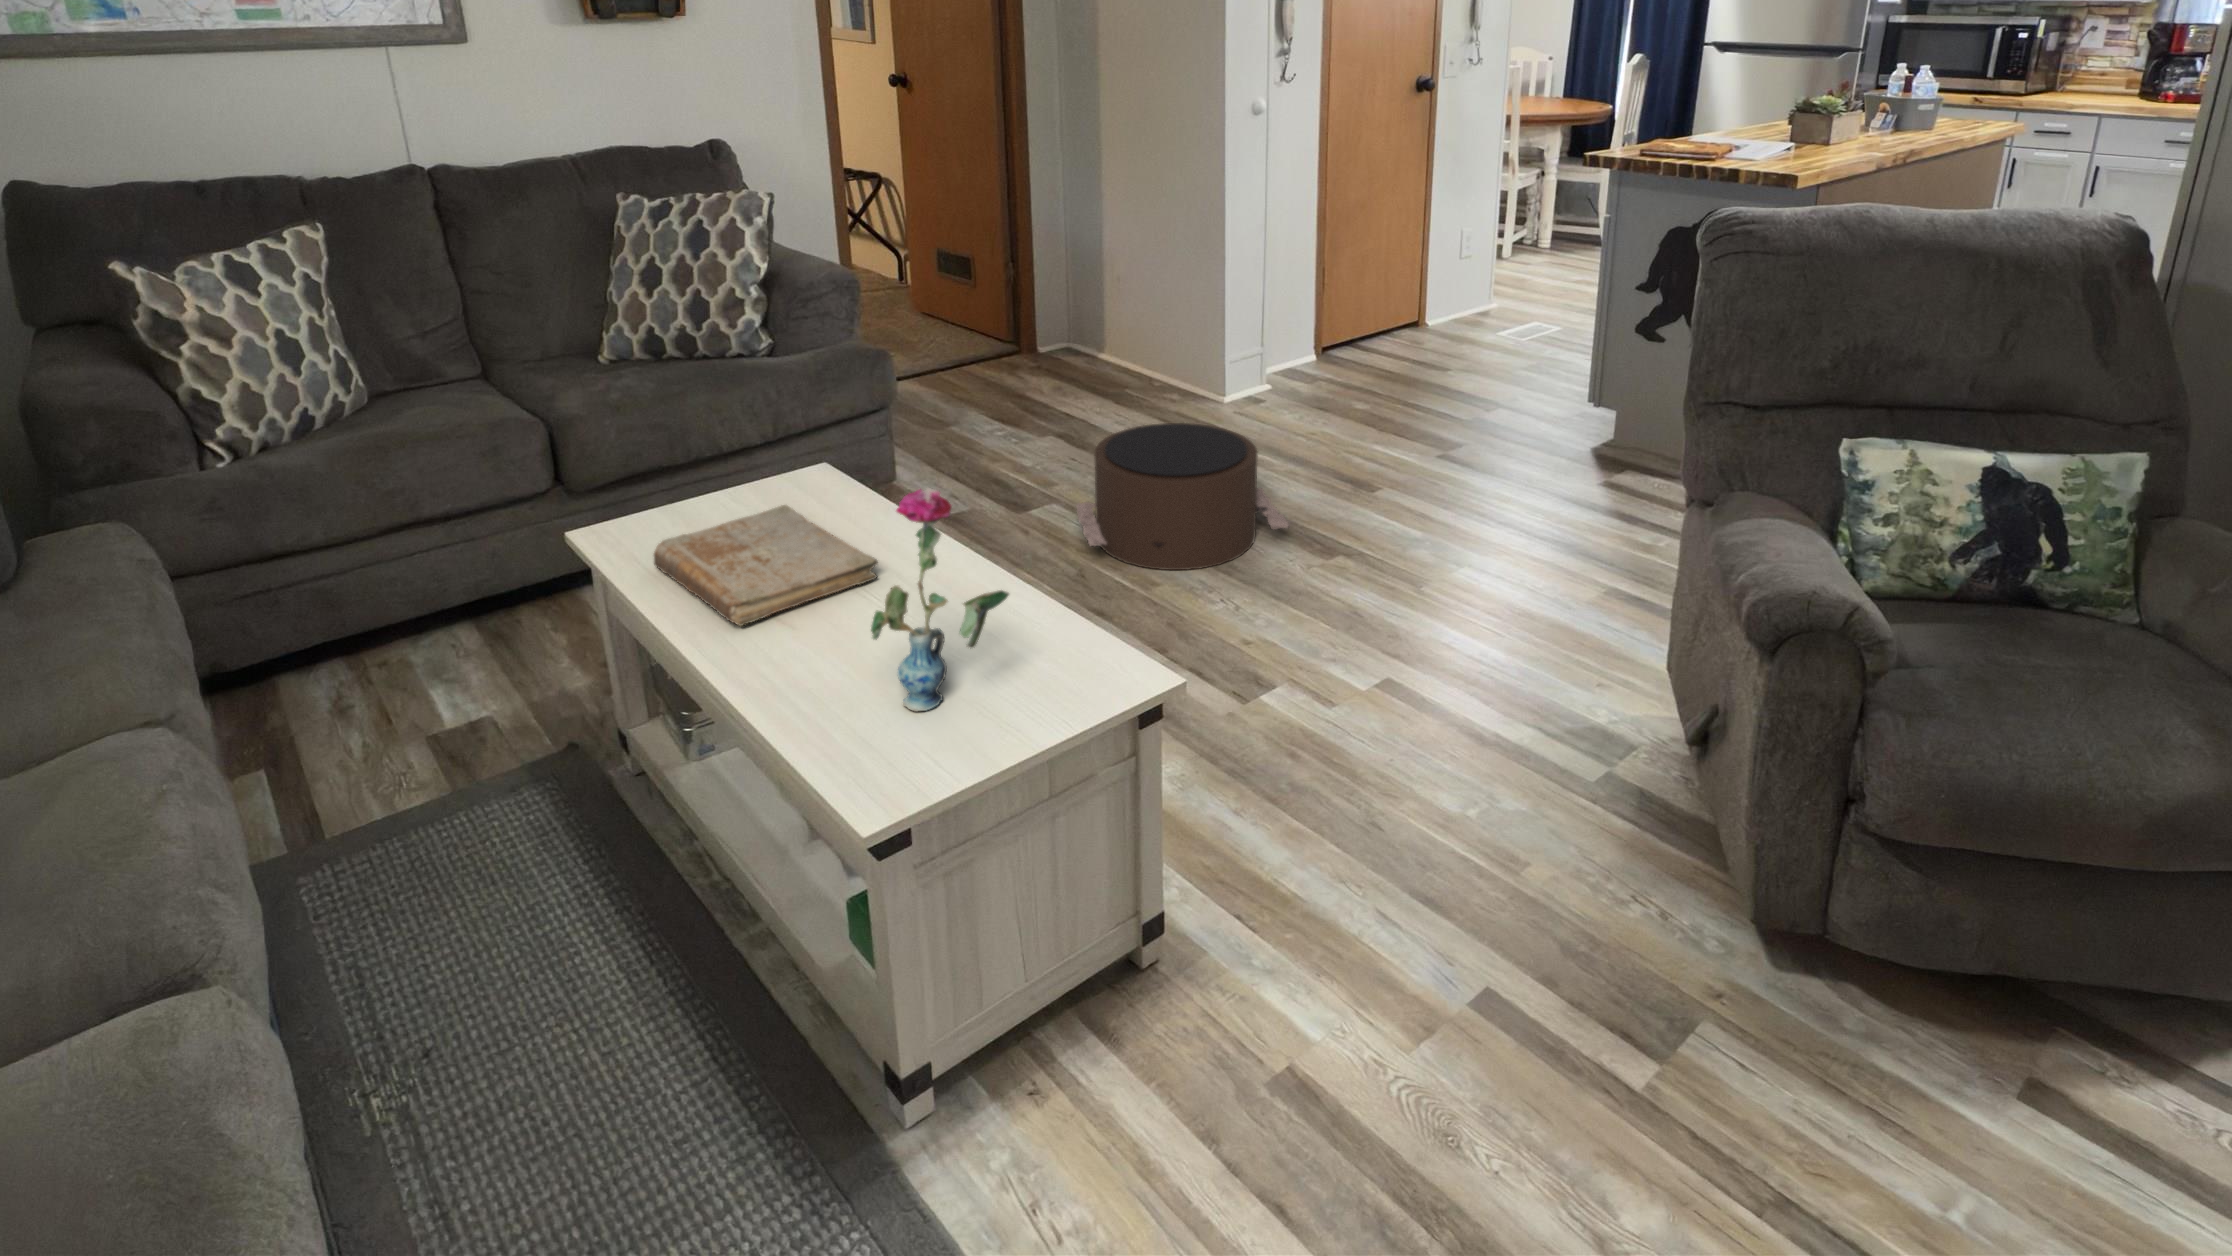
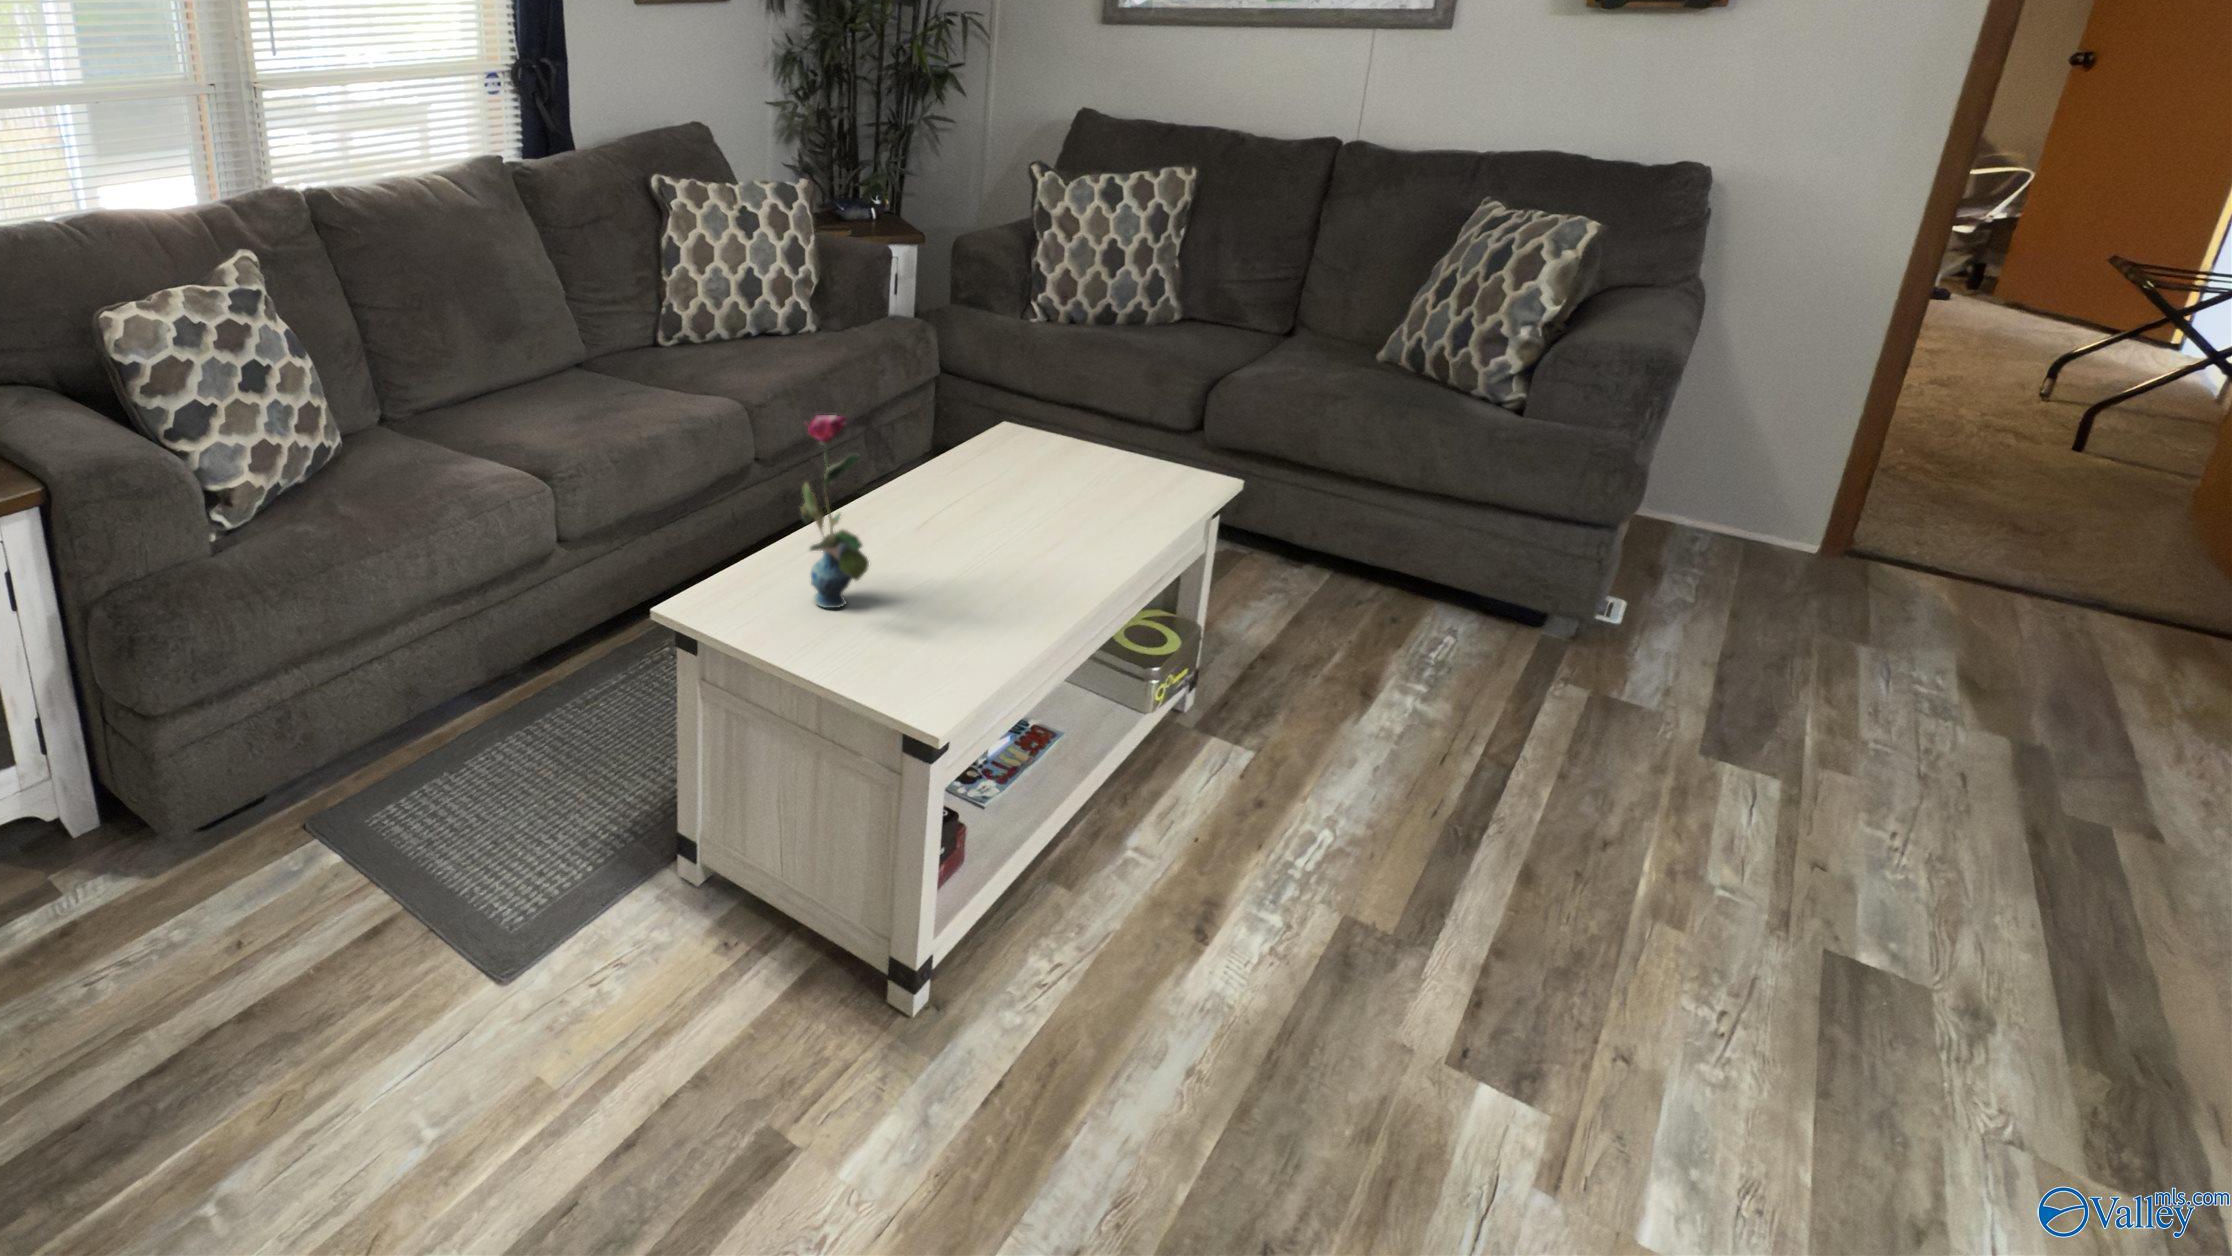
pouf: present [1076,423,1289,570] -> none [1628,709,2156,1058]
book: present [654,505,878,626] -> none [900,445,1098,545]

